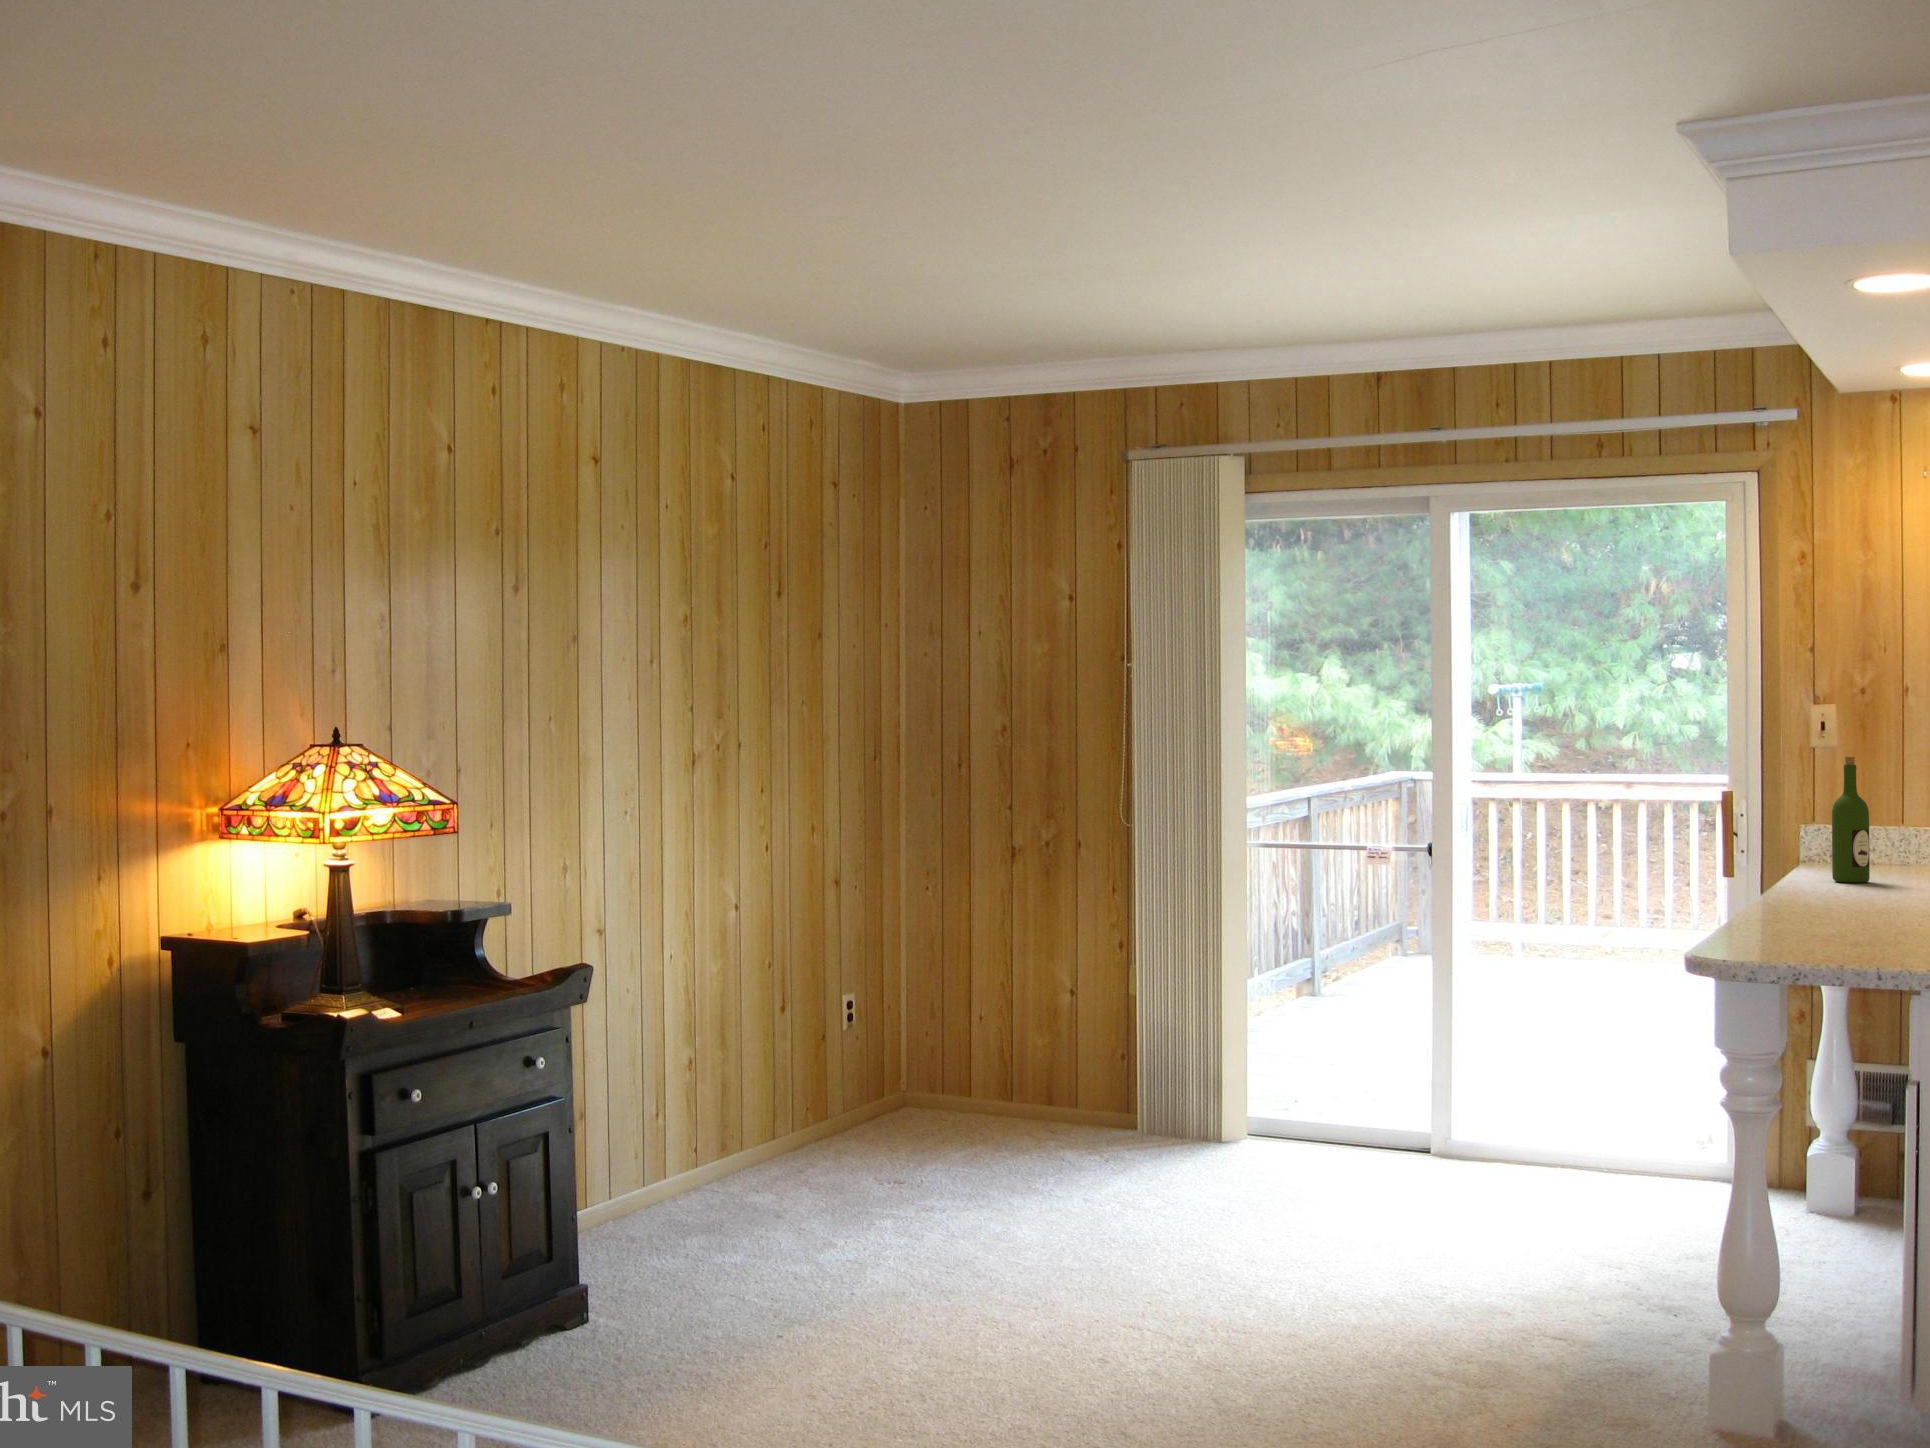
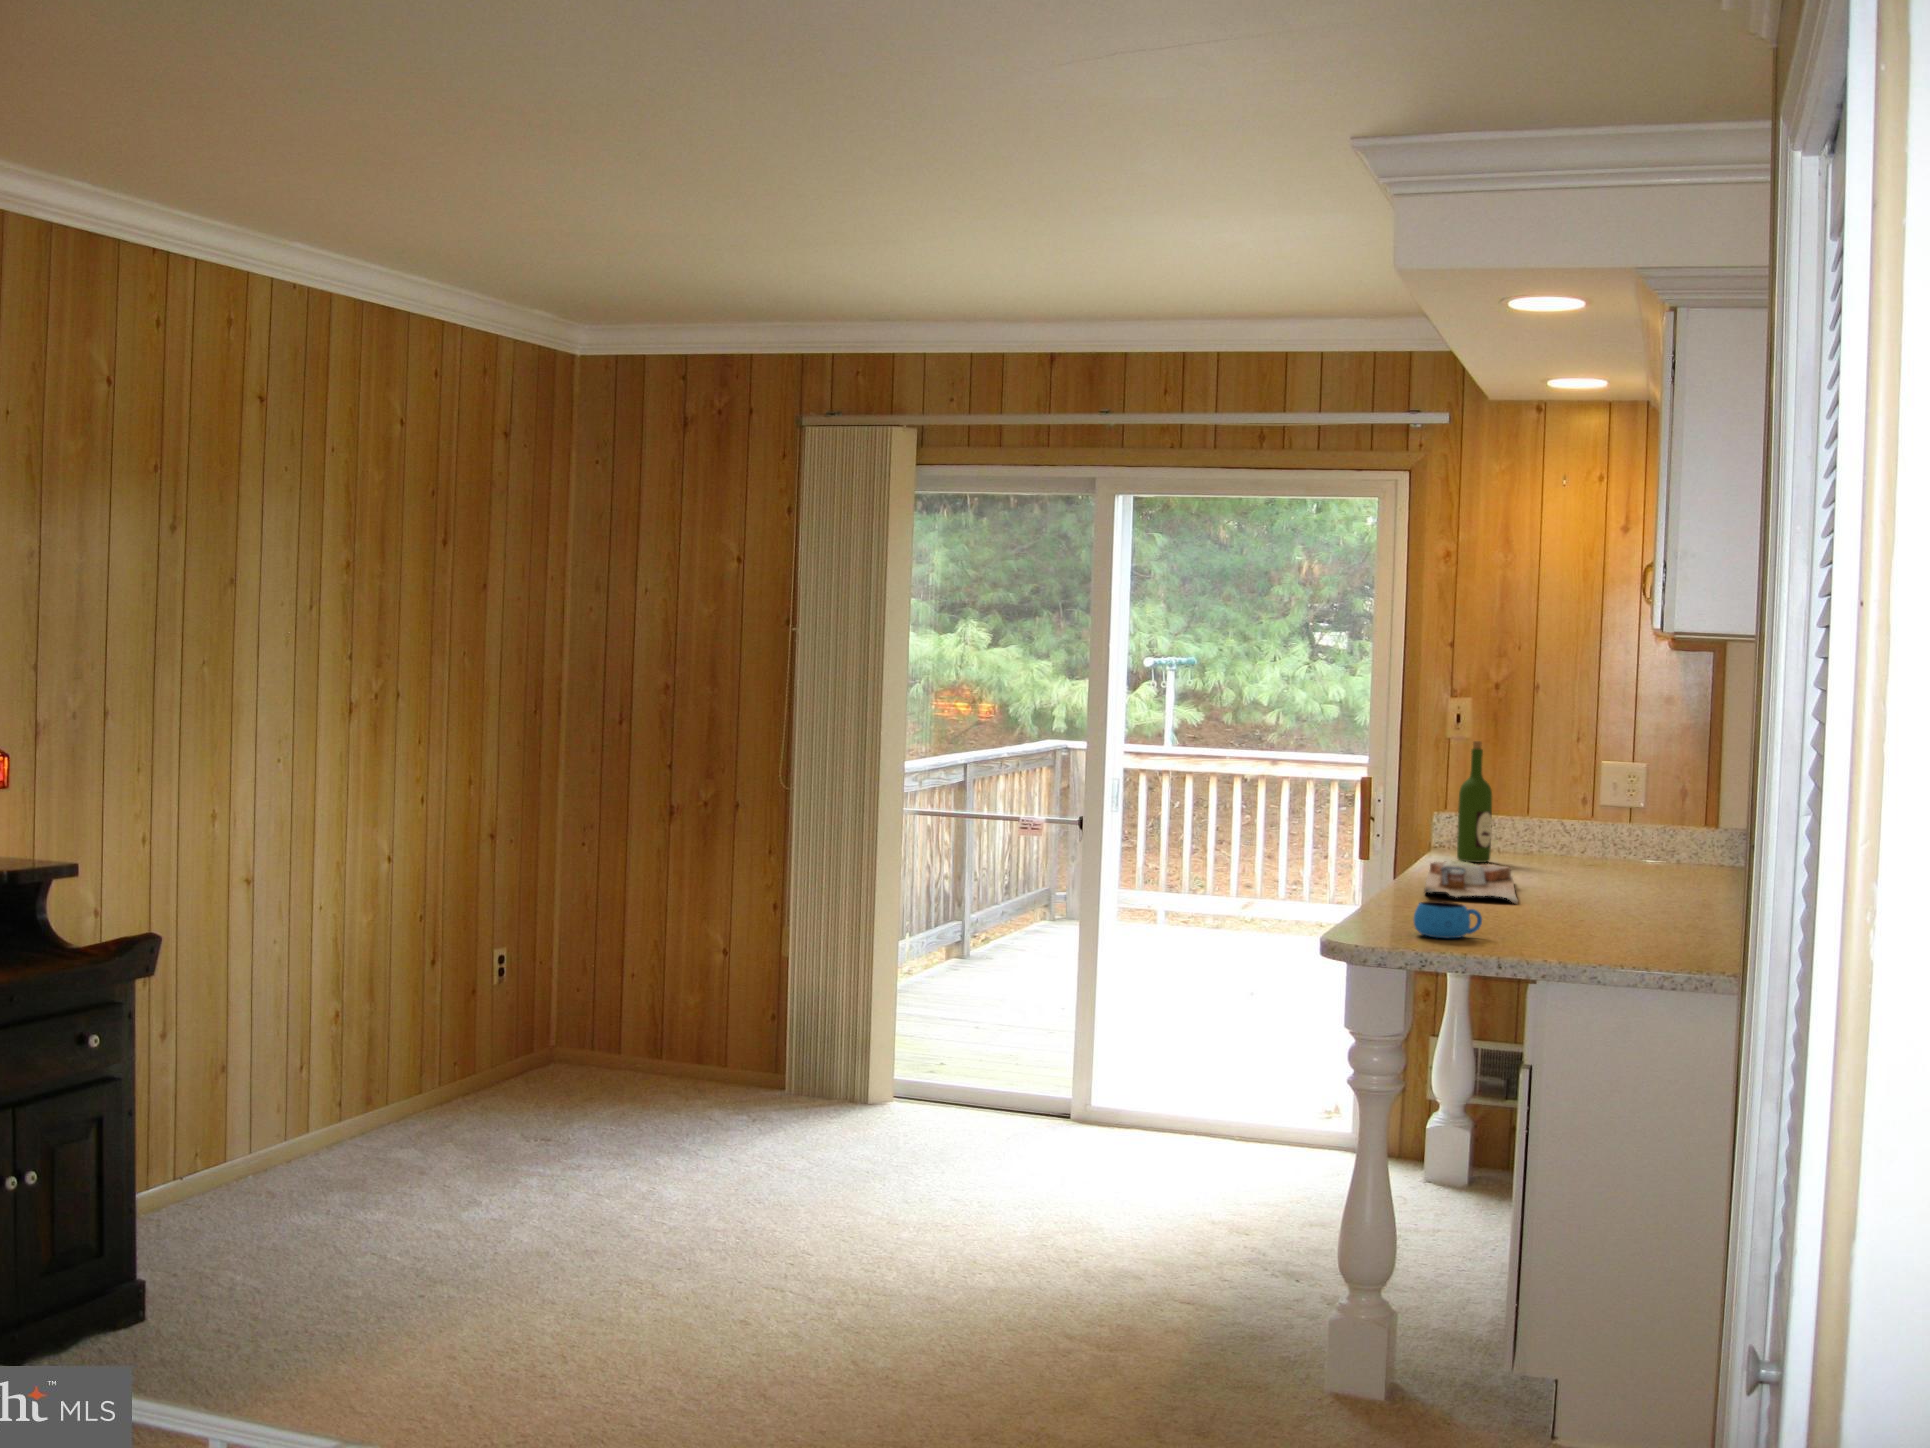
cutting board: none [1791,878,1892,922] -> present [1424,860,1518,904]
mug: none [1774,915,1847,951] -> present [1414,901,1482,938]

